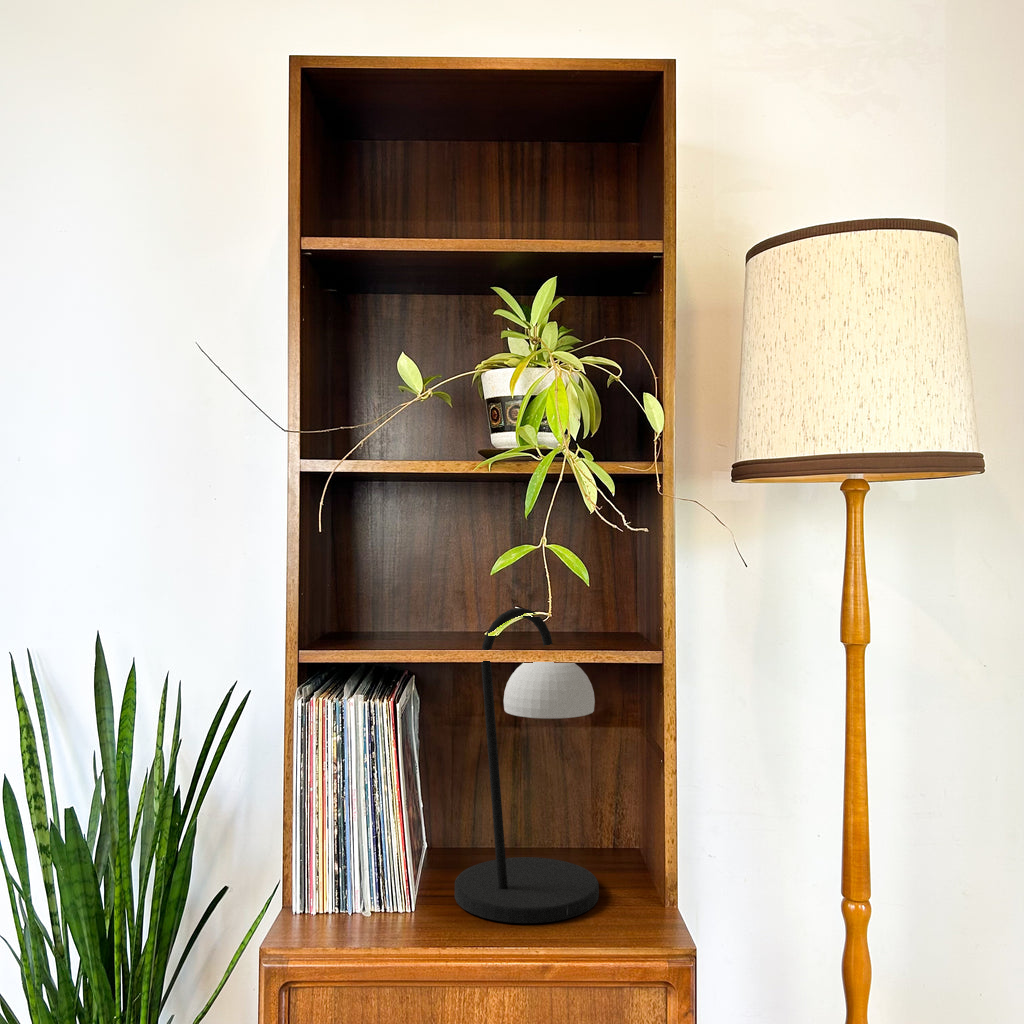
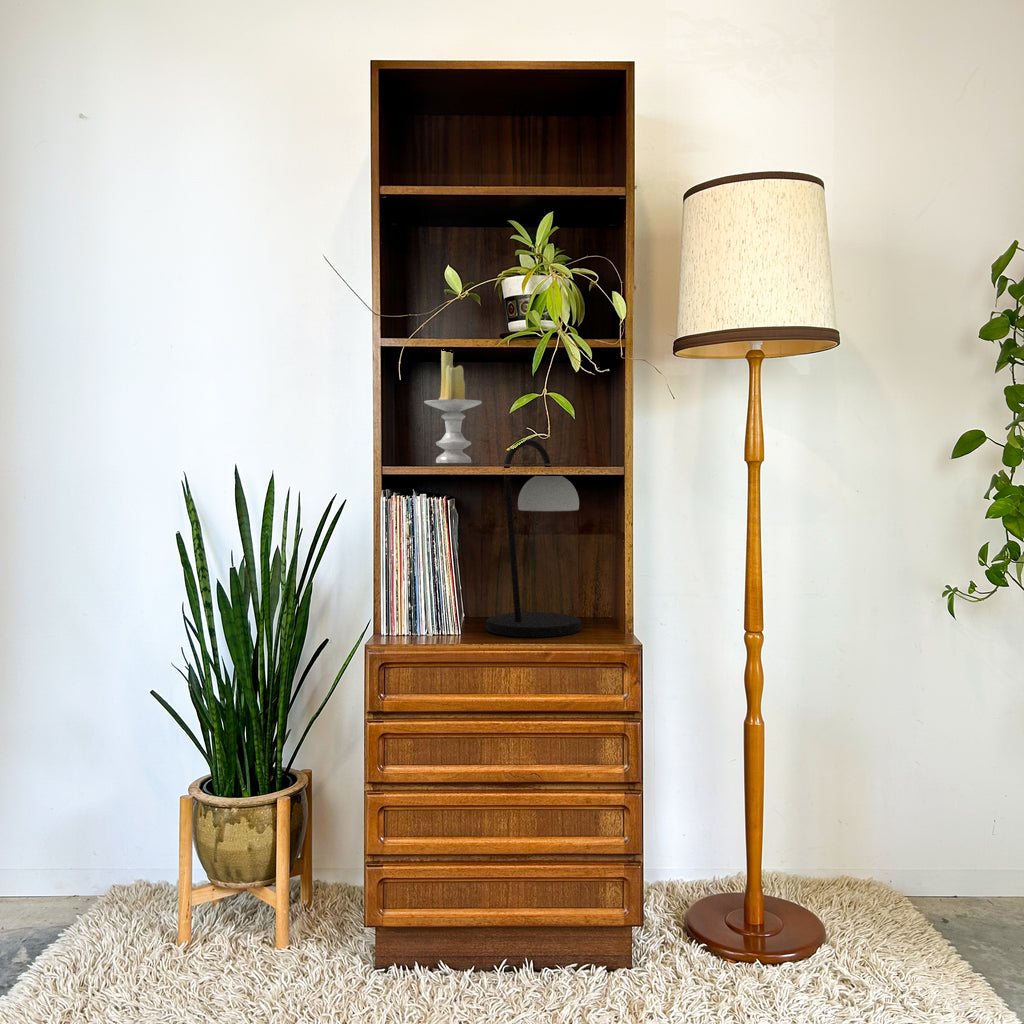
candle: none [368,471,452,638] -> present [424,351,482,463]

